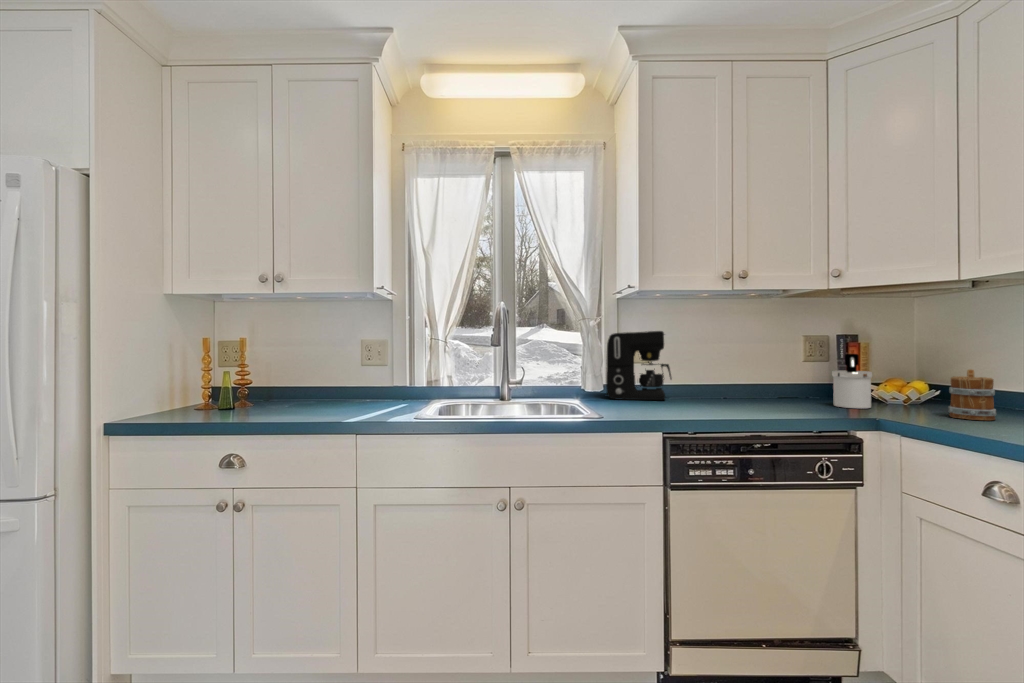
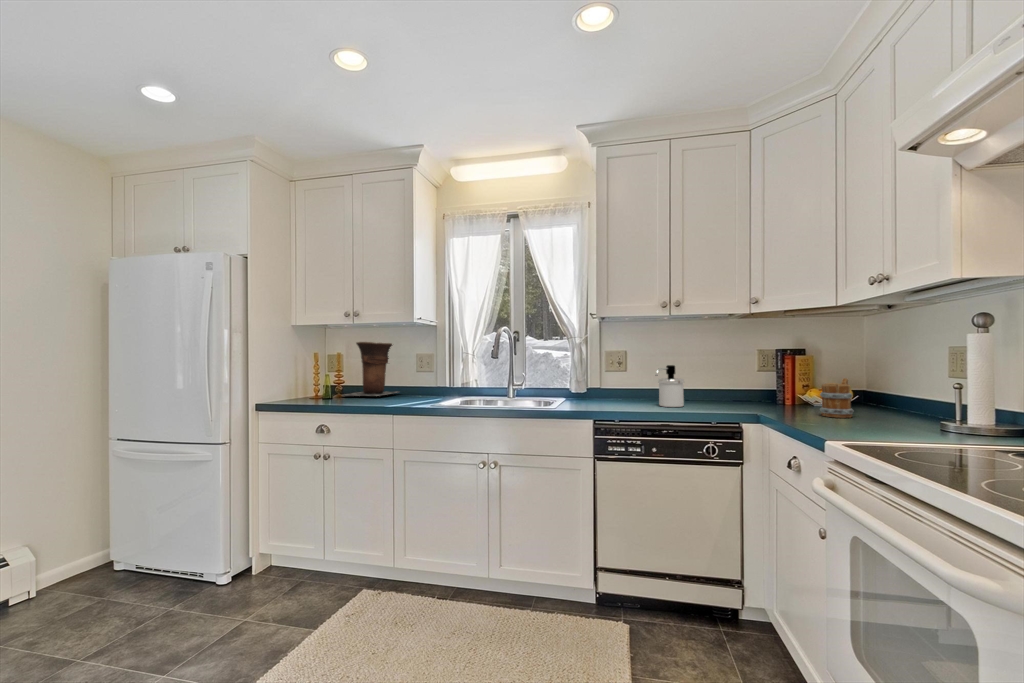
vase: none [241,322,341,402] -> present [345,342,397,396]
coffee maker: present [606,331,672,400] -> none [588,346,641,401]
soap dispenser: present [832,354,872,409] -> present [656,365,684,407]

